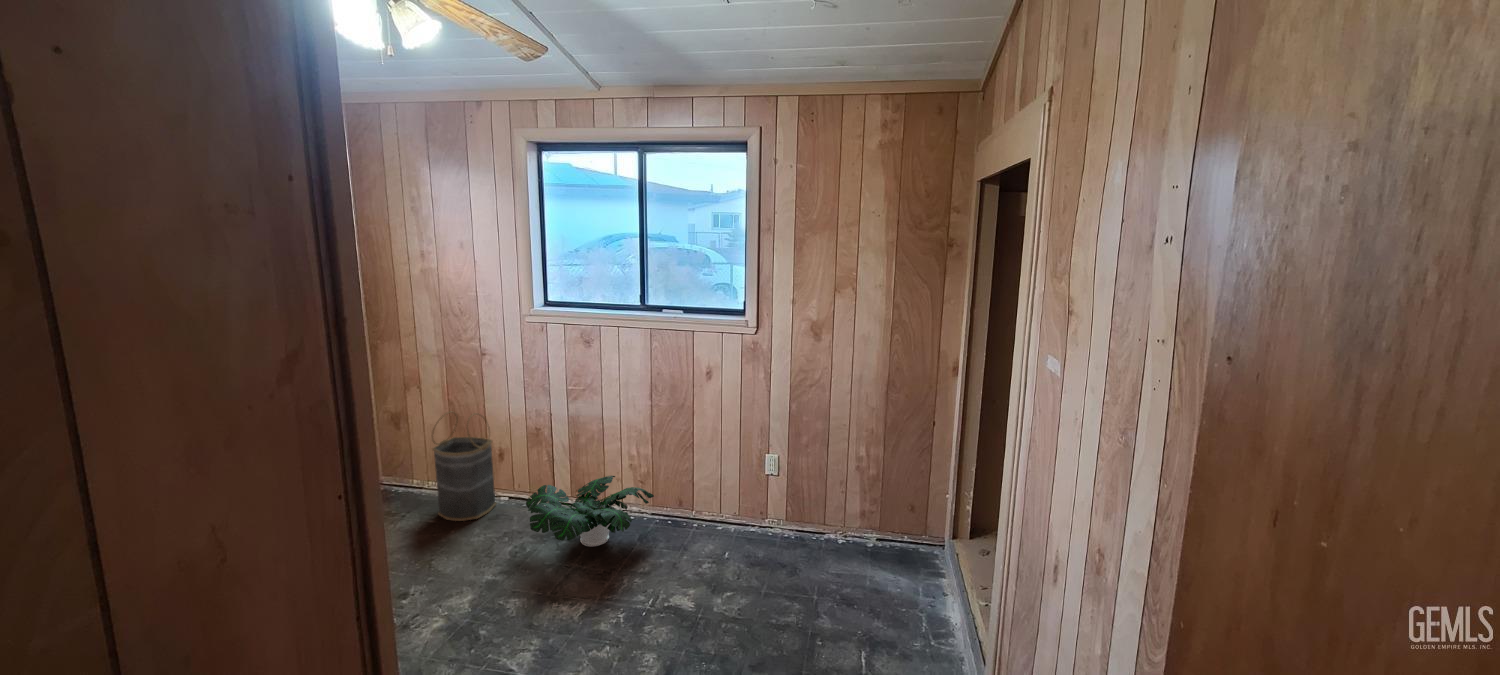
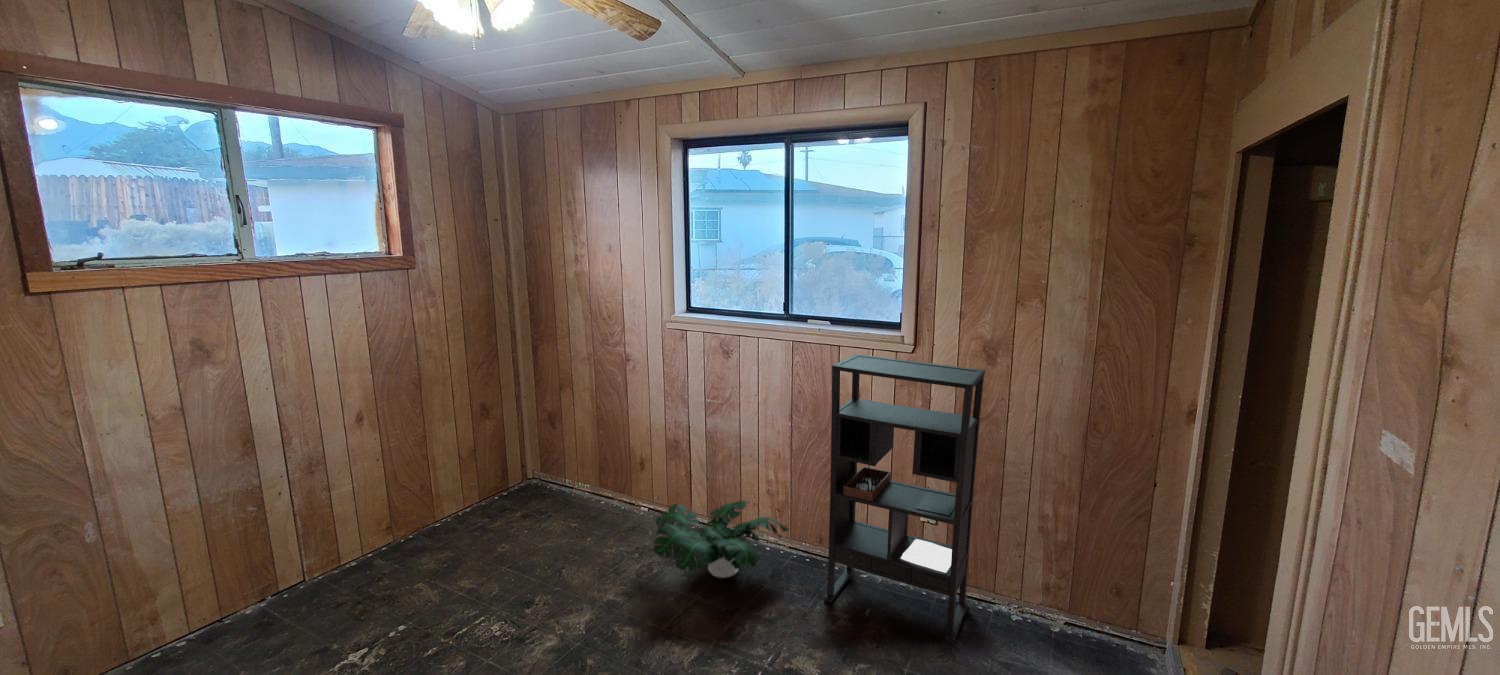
bookshelf: none [690,337,813,566] -> present [824,354,985,643]
basket: present [432,411,496,521] -> none [576,417,636,529]

